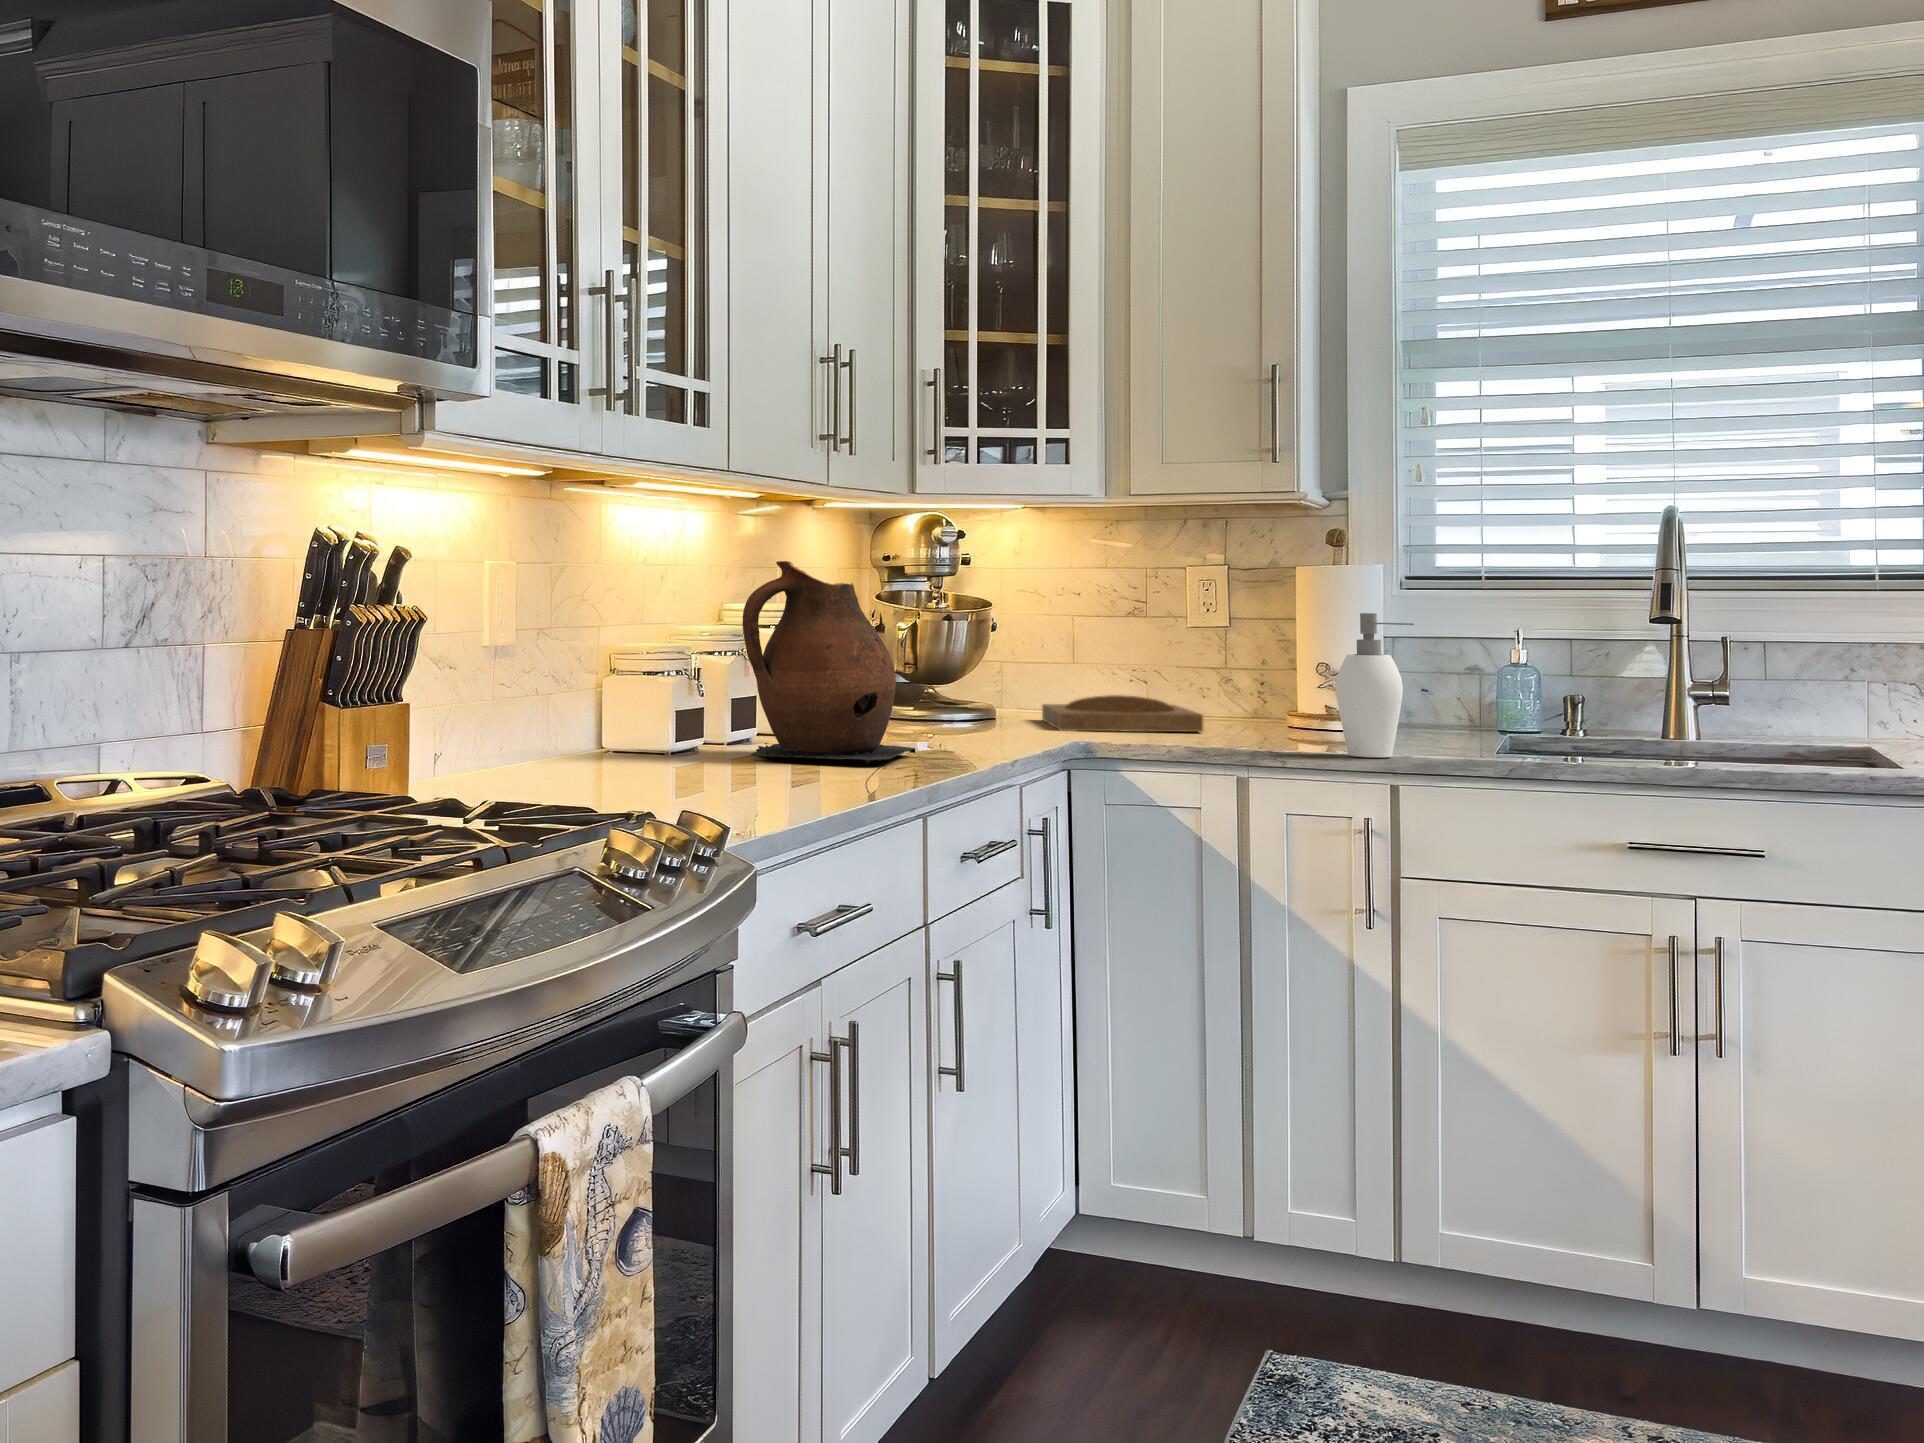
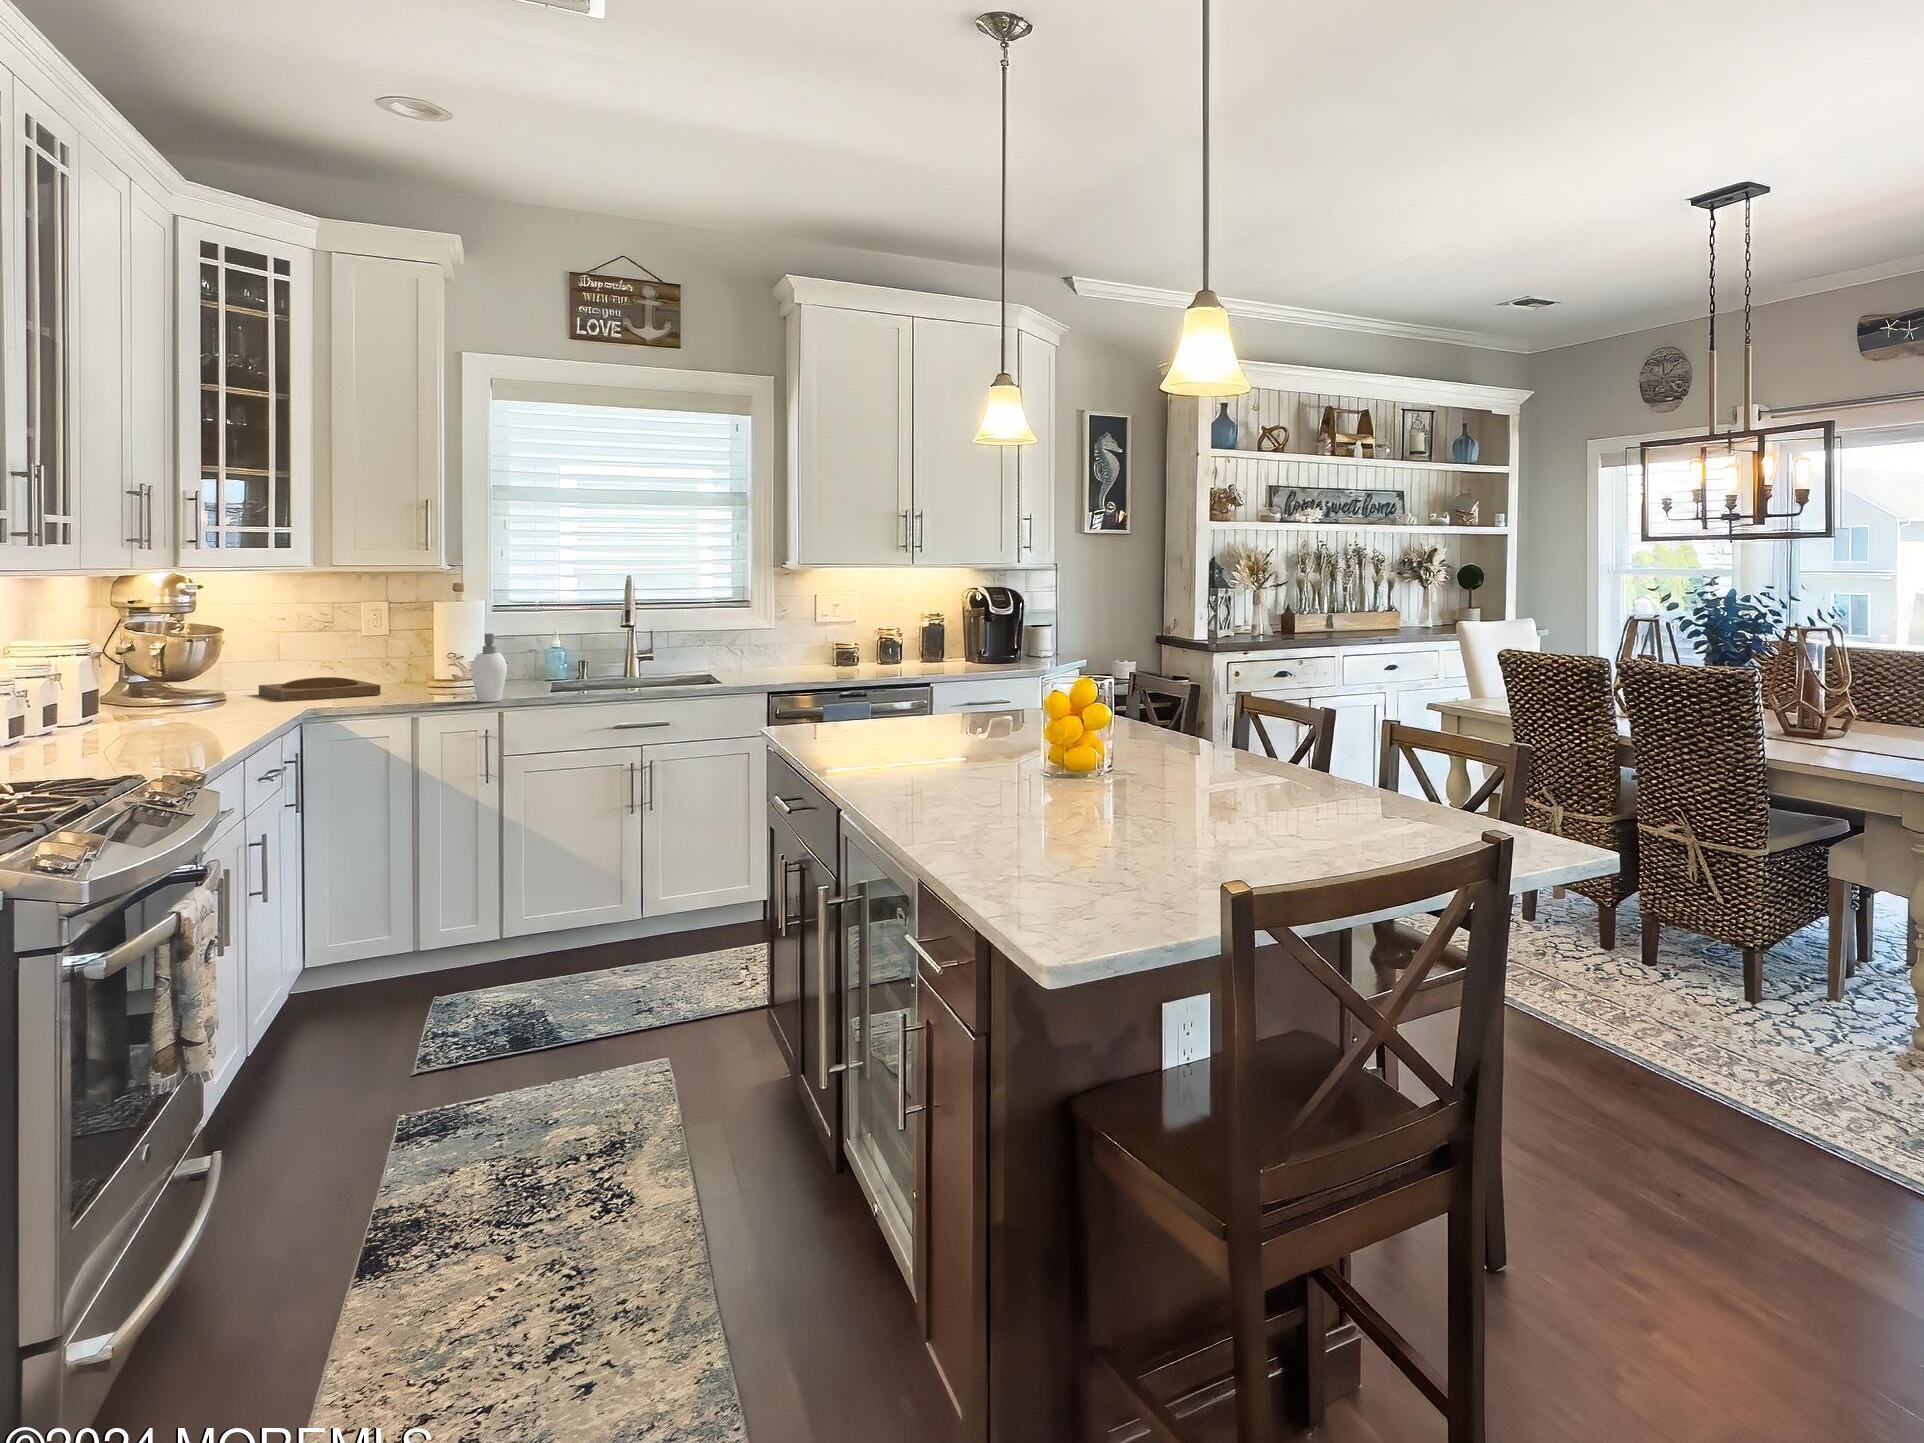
ceramic pitcher: present [742,561,915,764] -> none [91,626,218,742]

